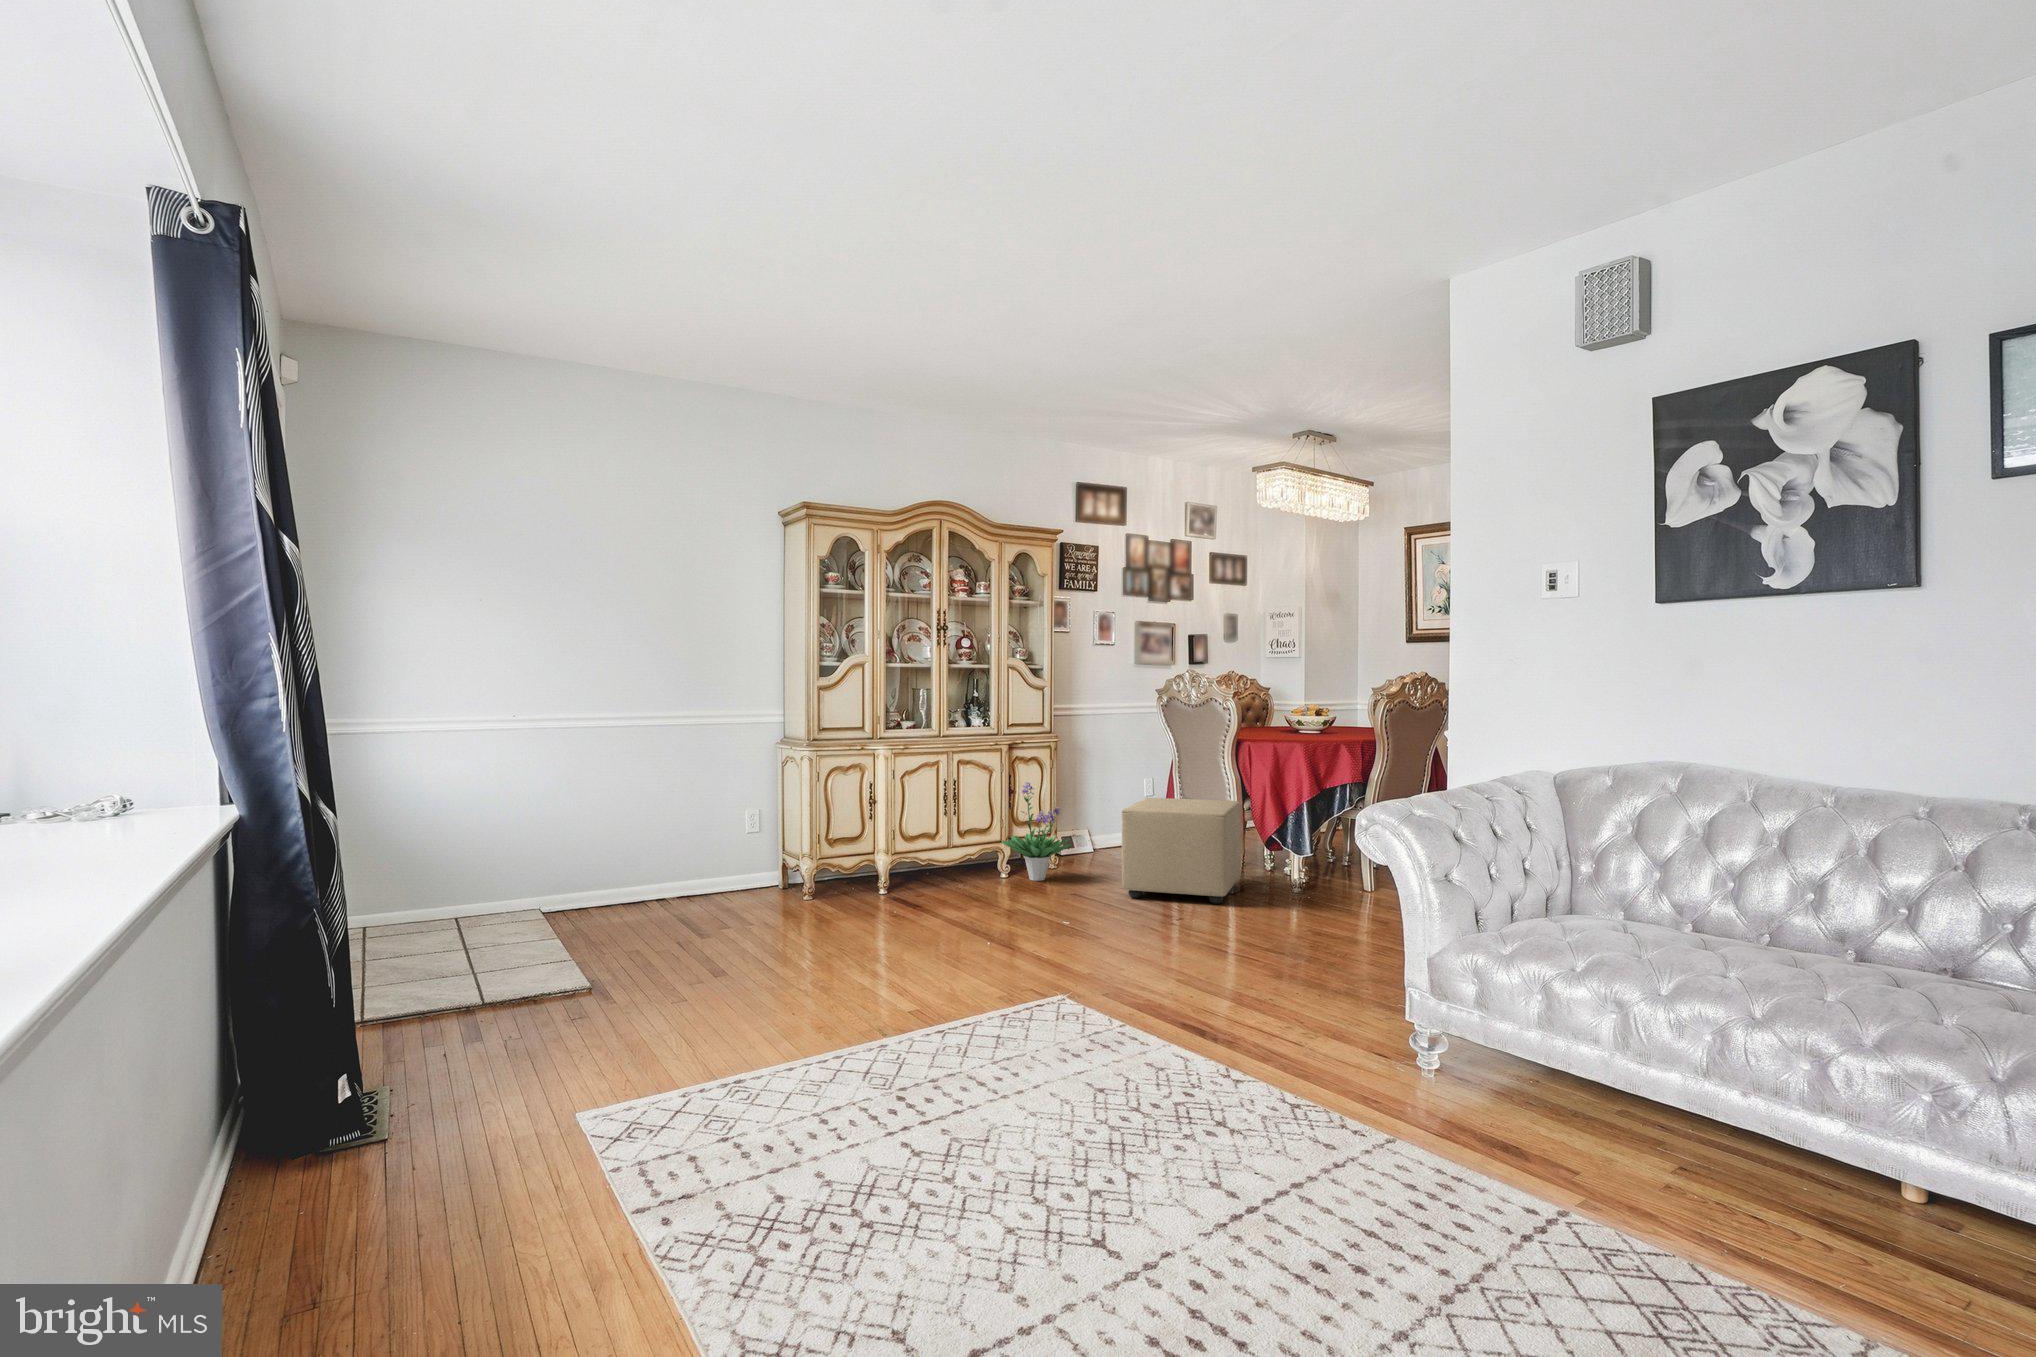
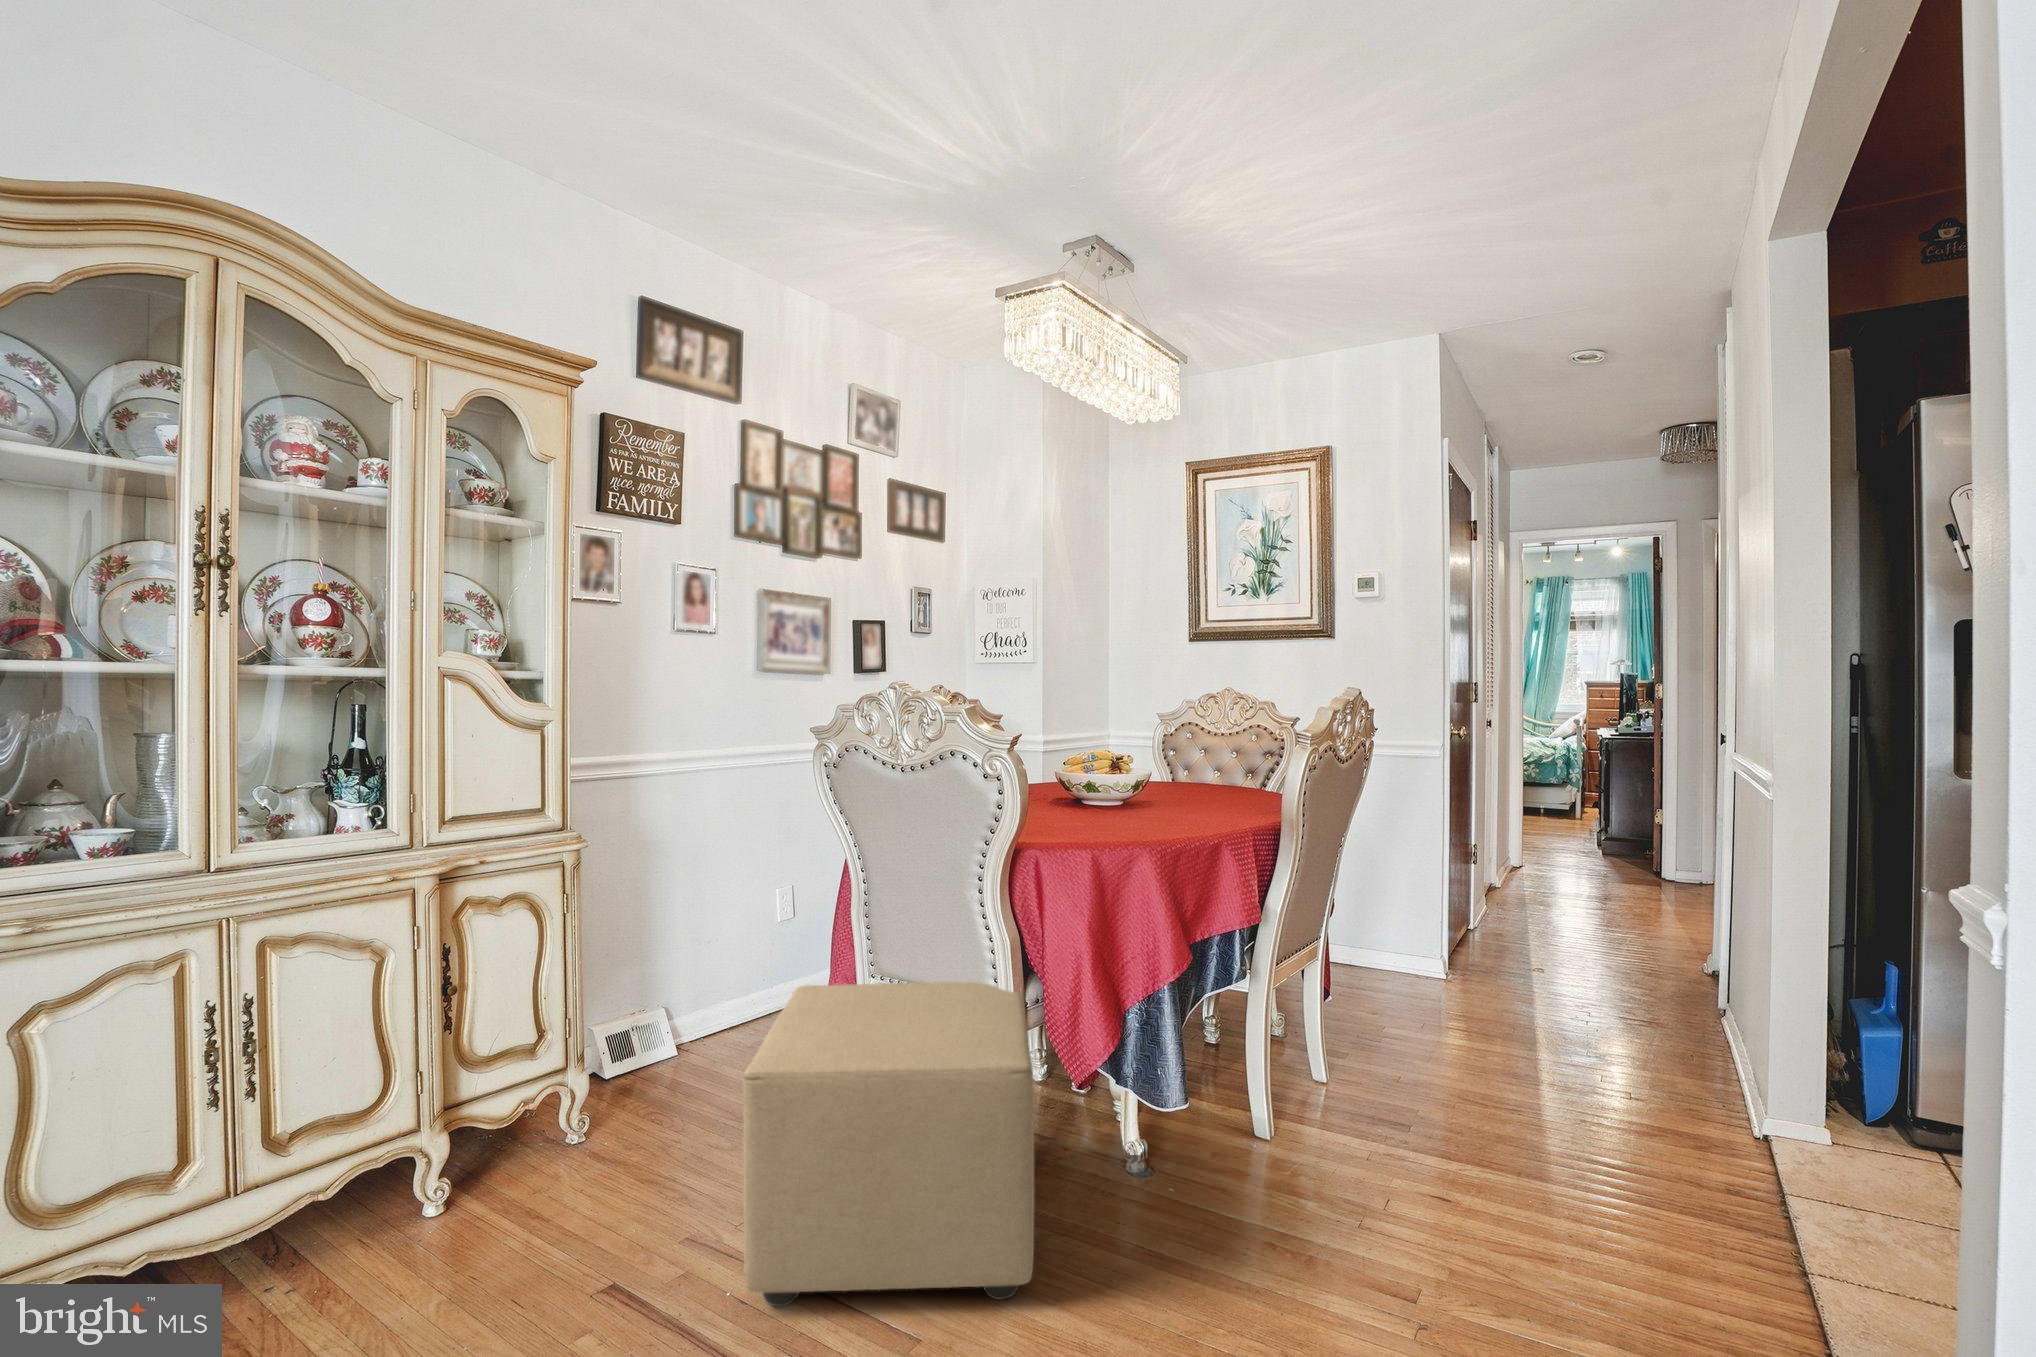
potted plant: present [1001,782,1072,881] -> none [403,973,608,1243]

